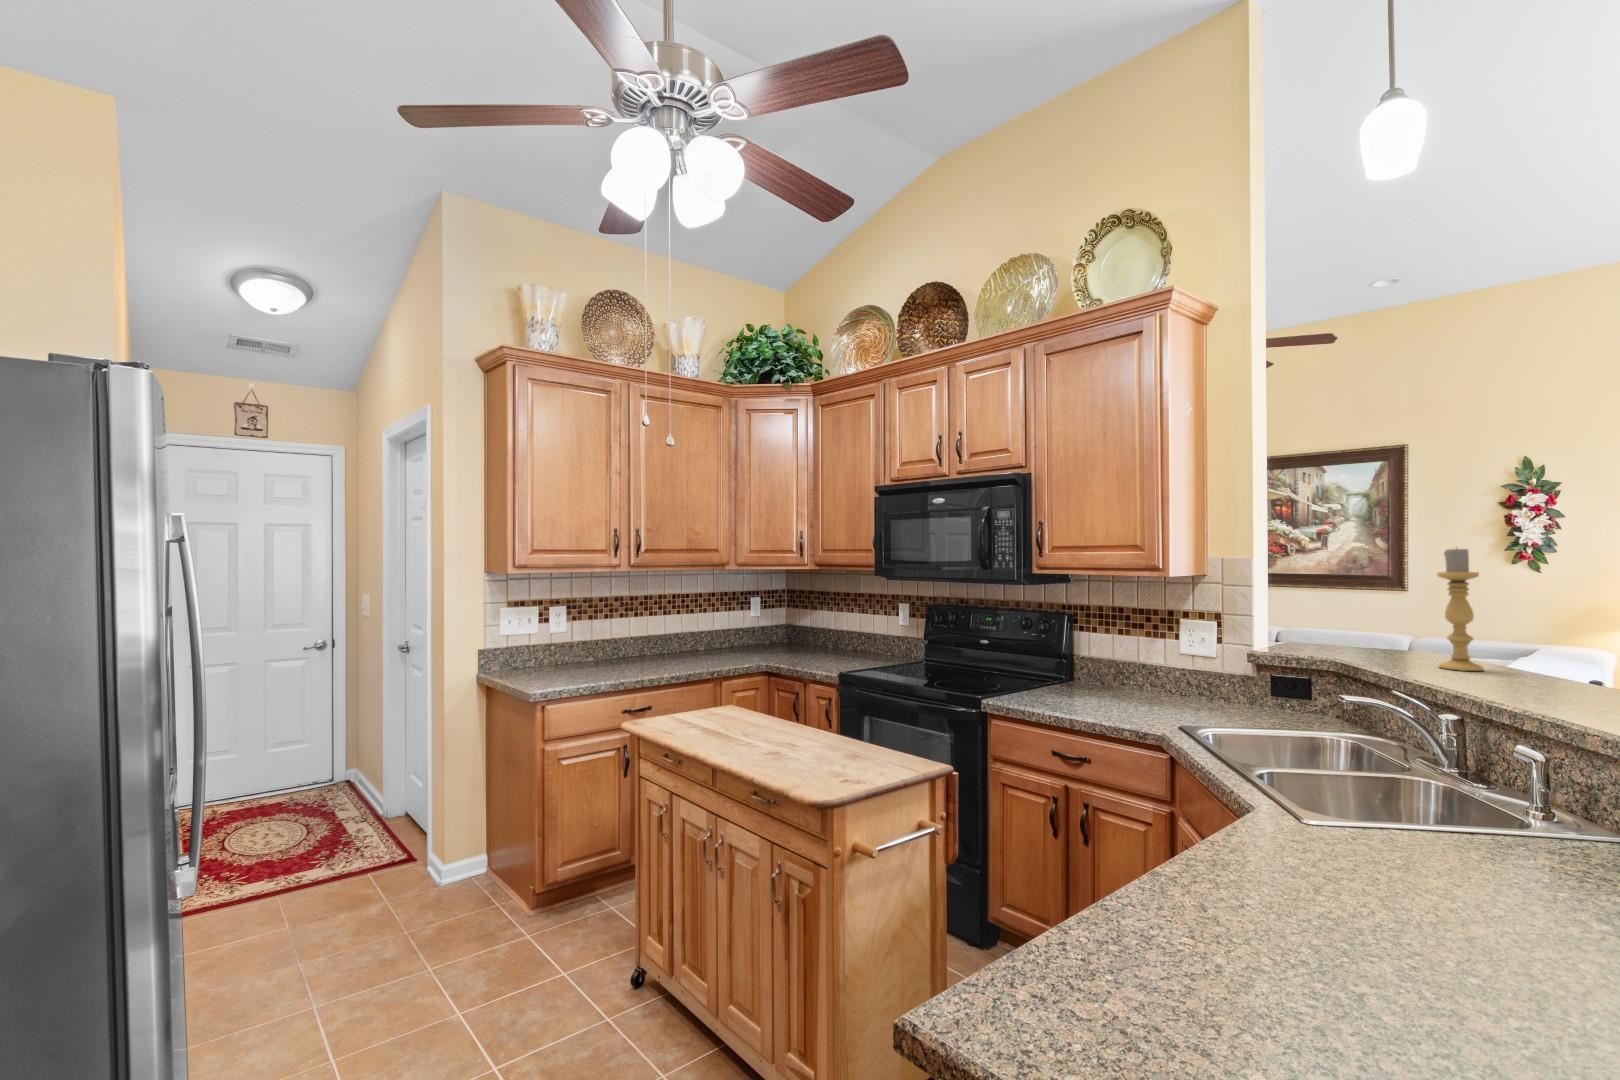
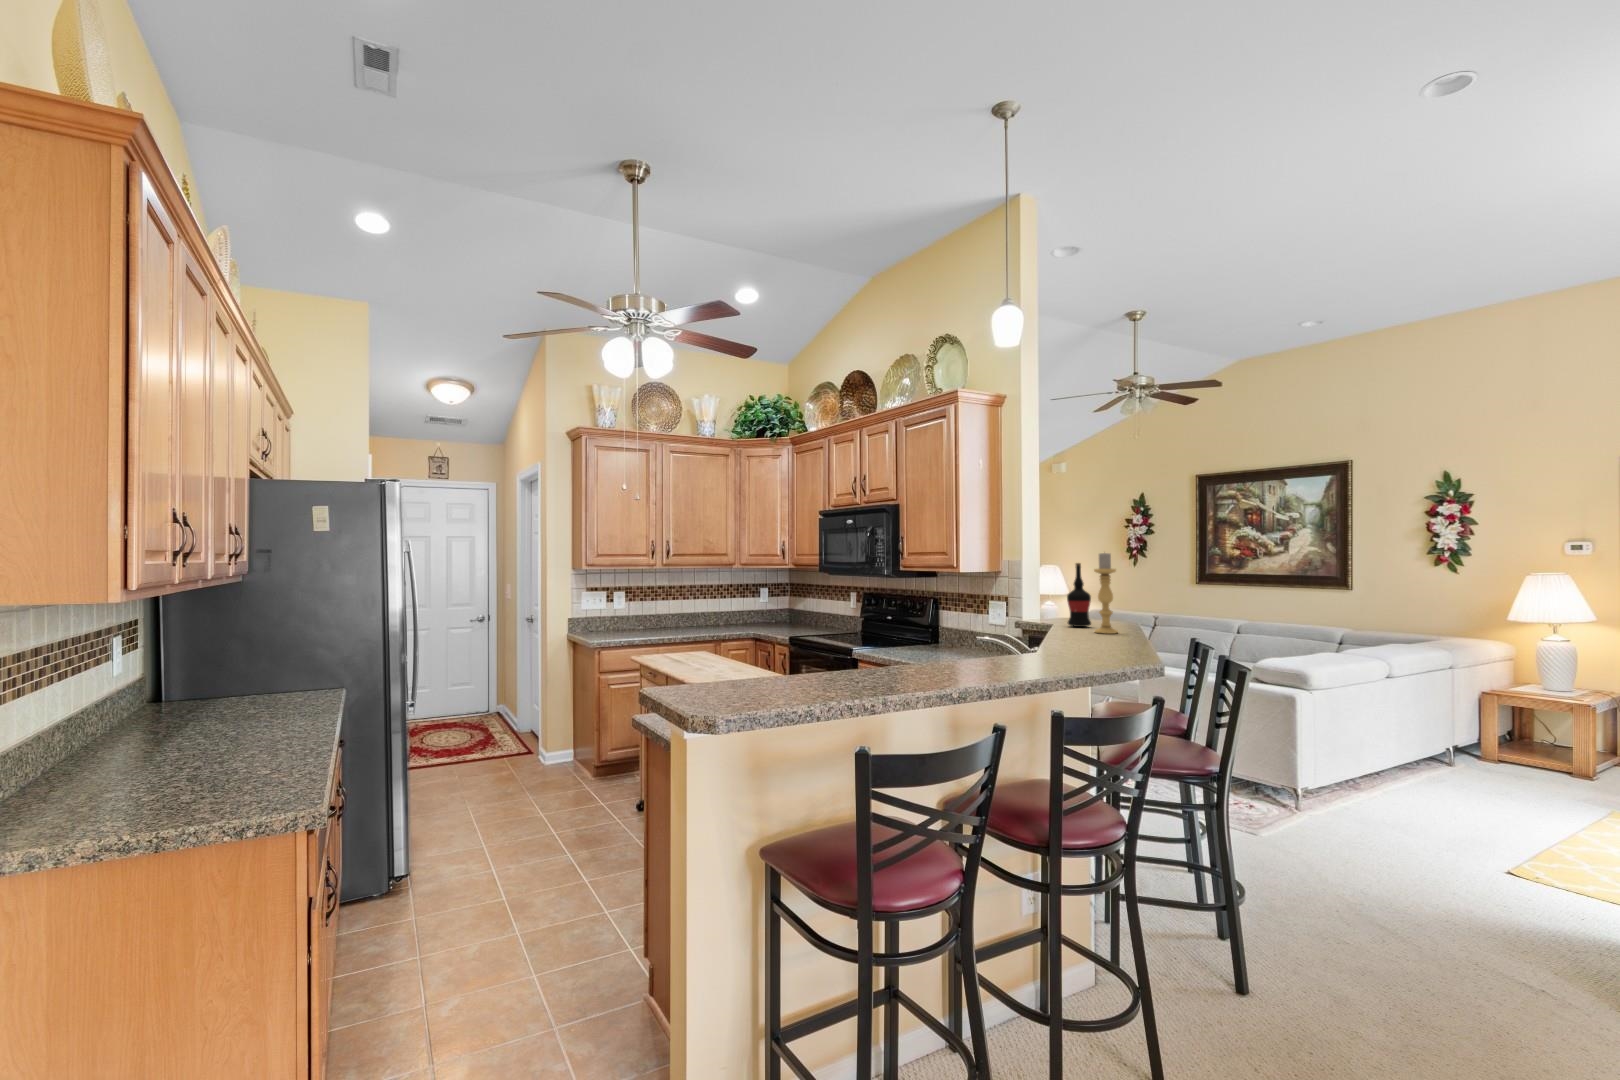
wine bottle: none [1339,563,1380,656] -> present [1067,563,1091,627]

